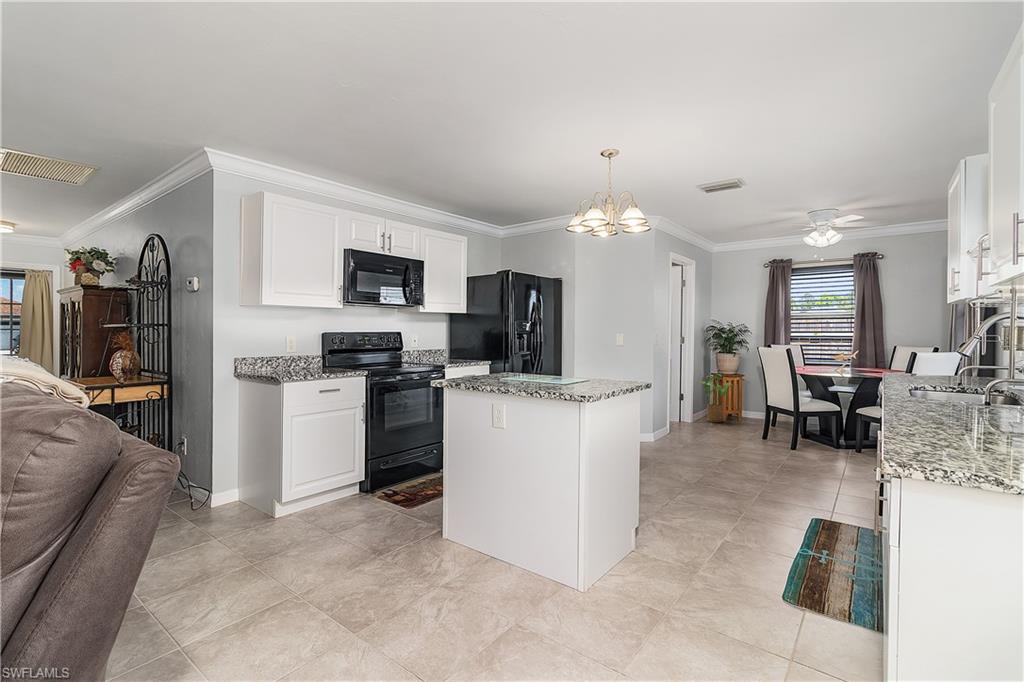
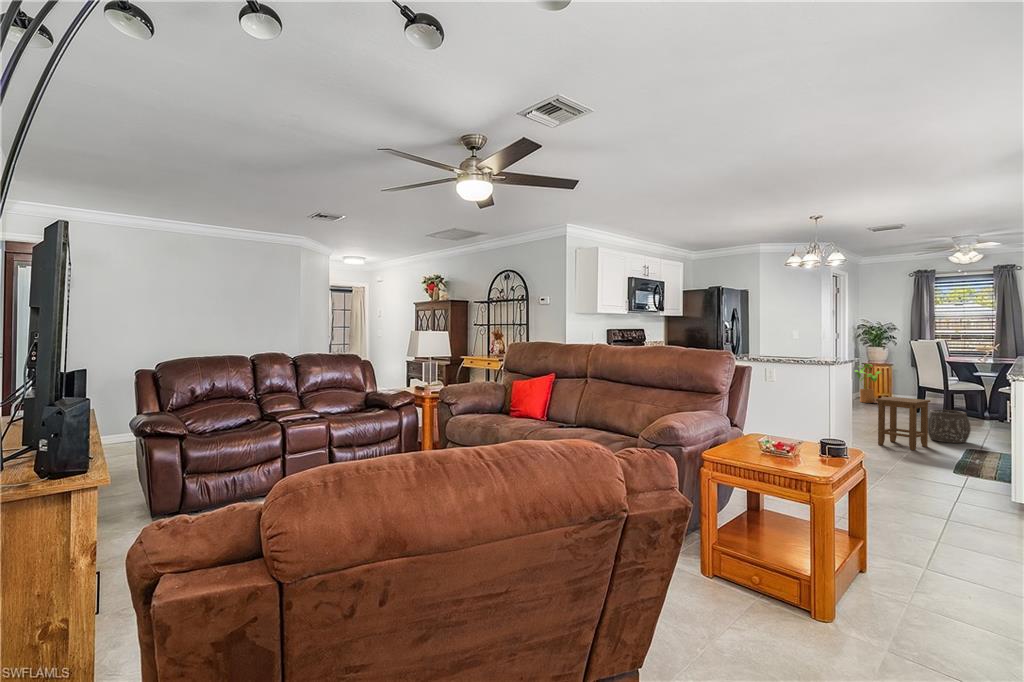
stool: none [684,437,759,529] -> present [876,397,931,450]
woven basket: none [759,452,817,507] -> present [928,410,971,443]

